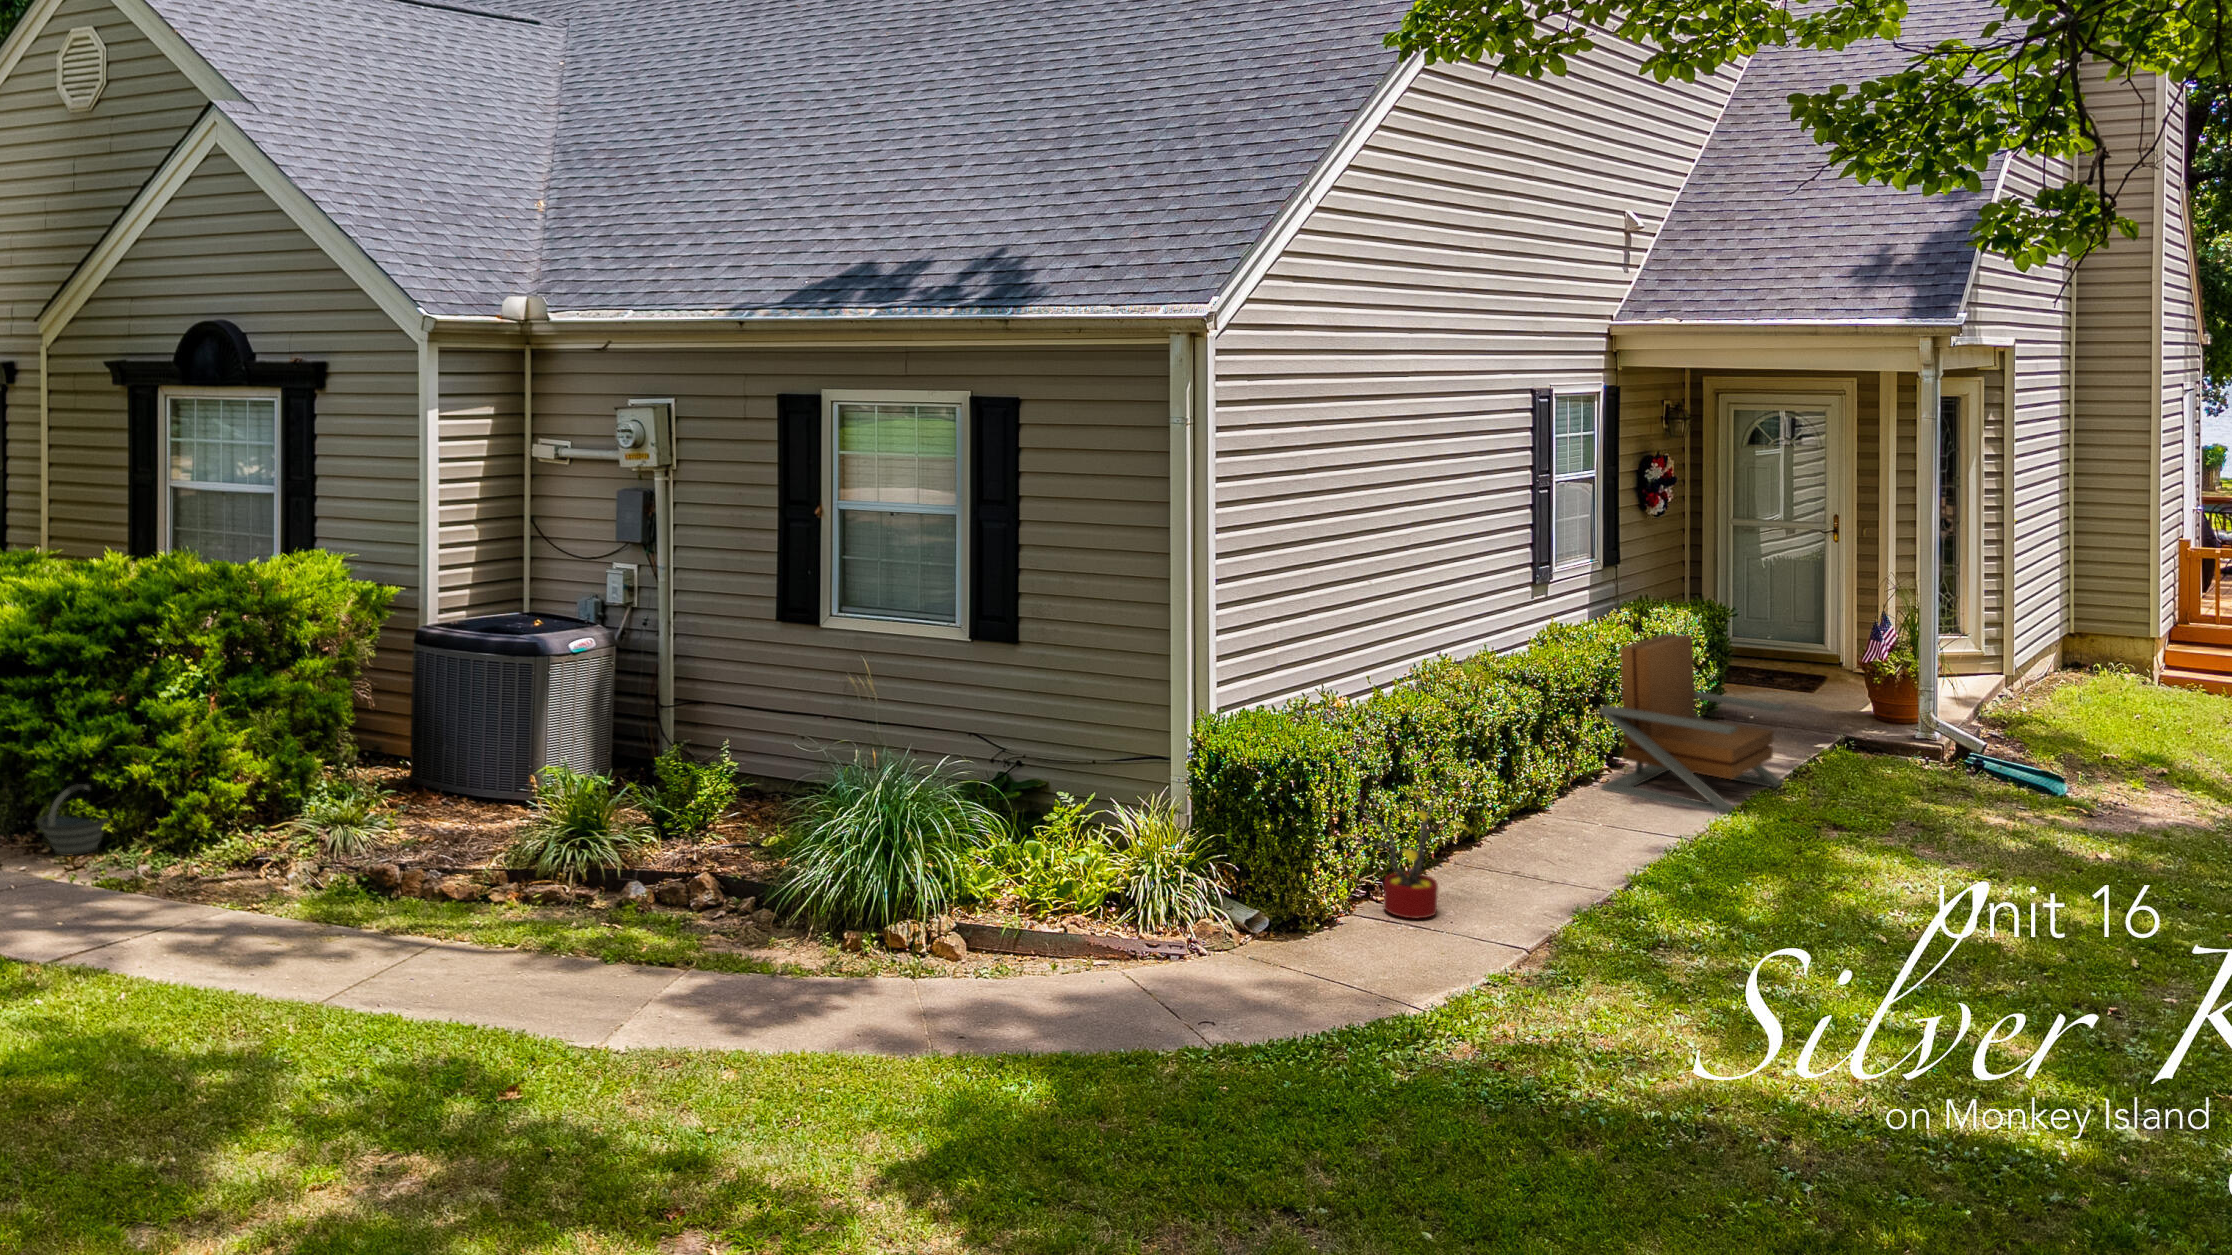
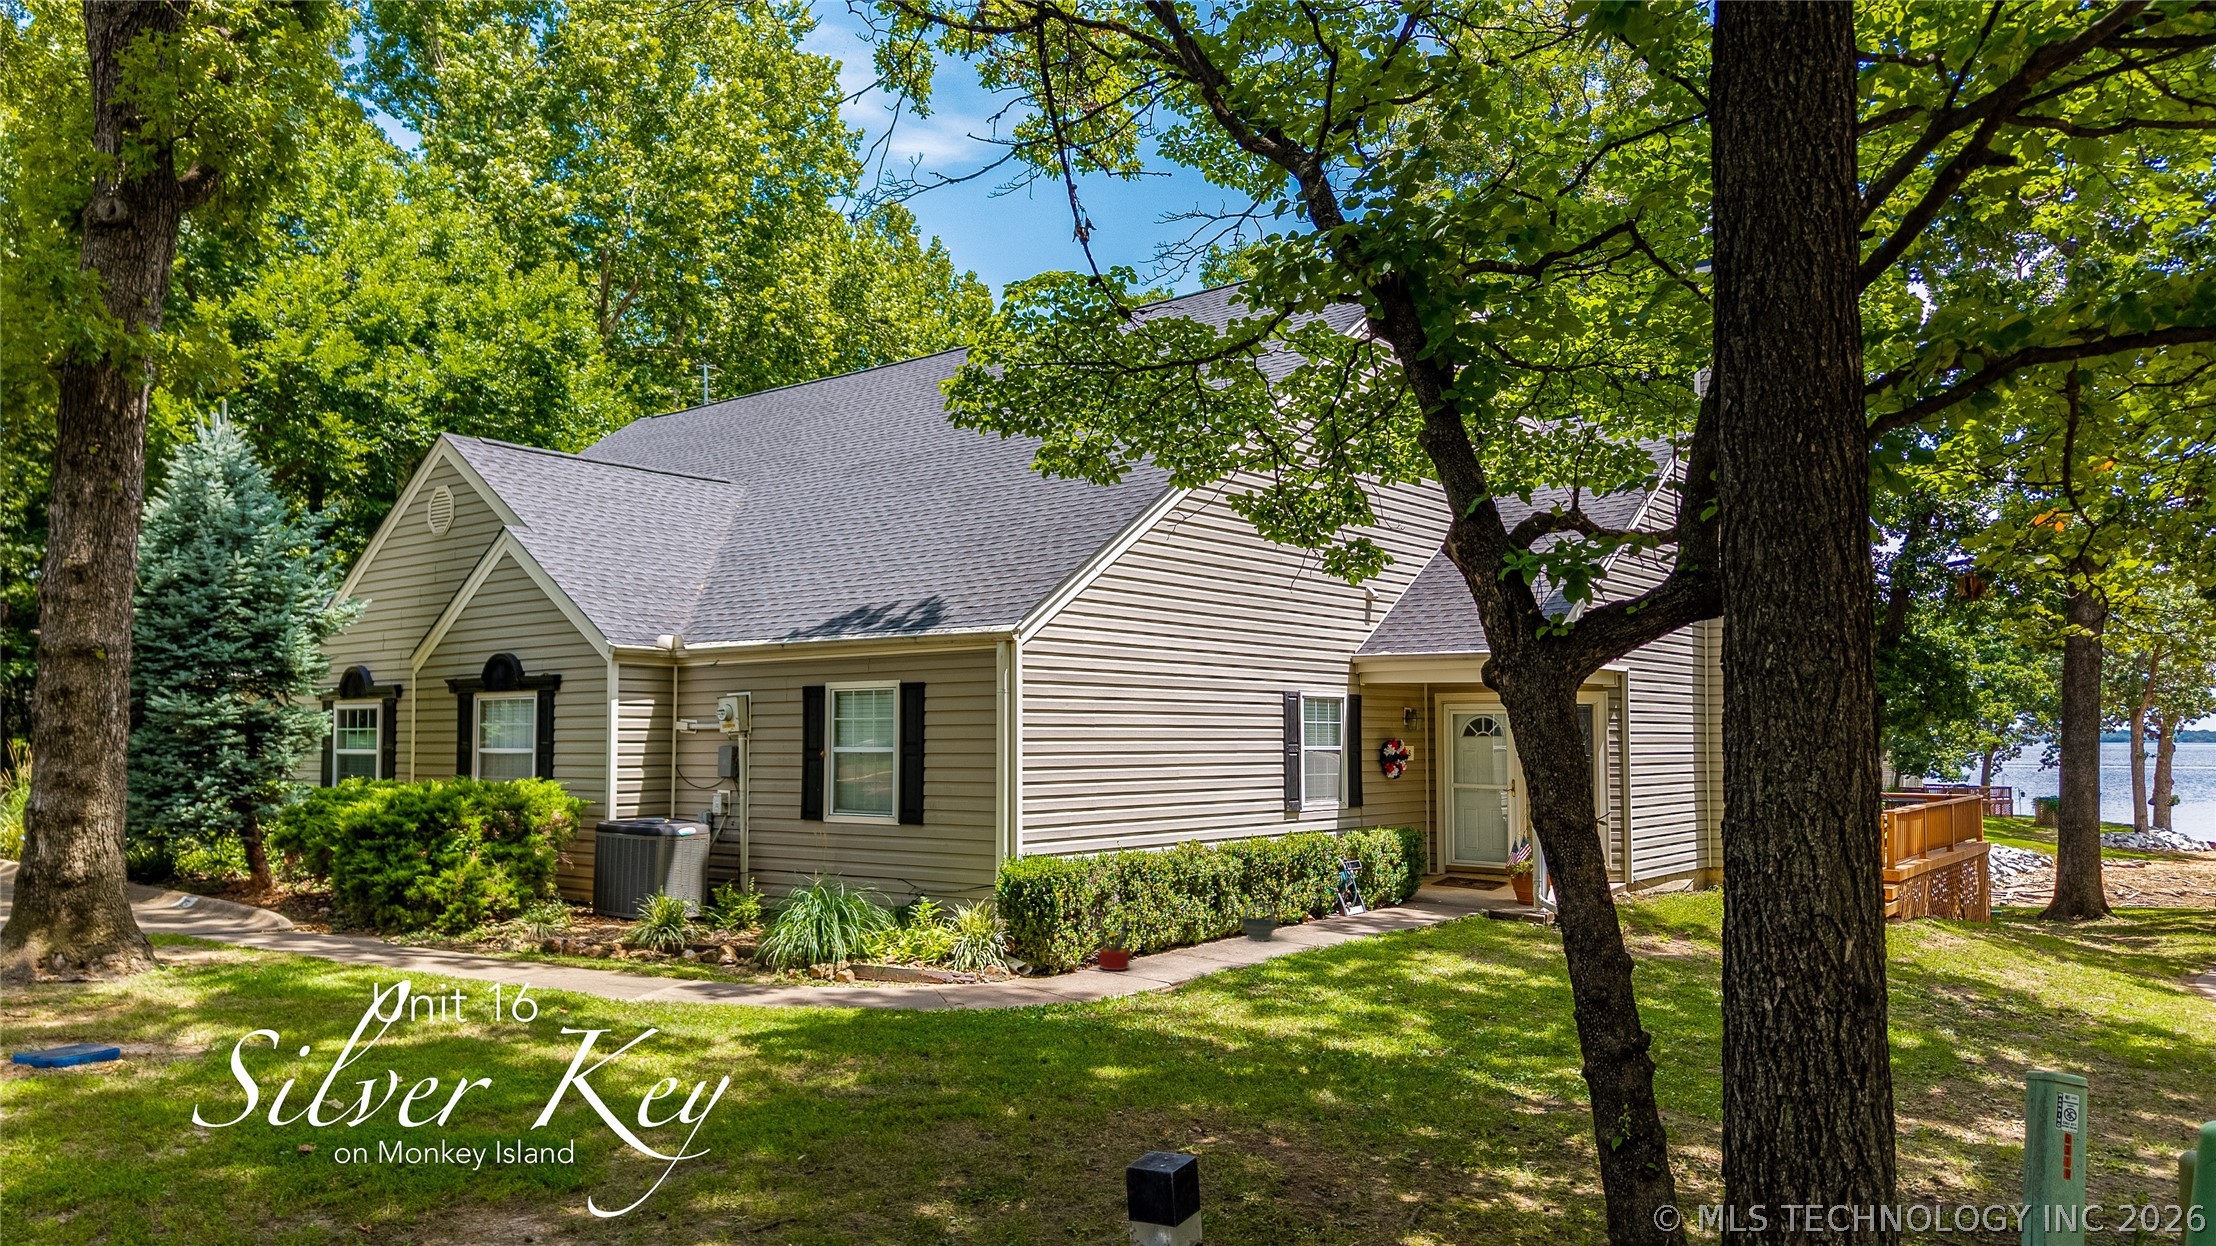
lounge chair: present [1599,634,1785,813] -> none [1299,840,1421,942]
bucket: present [37,784,109,856] -> present [1240,903,1278,941]

